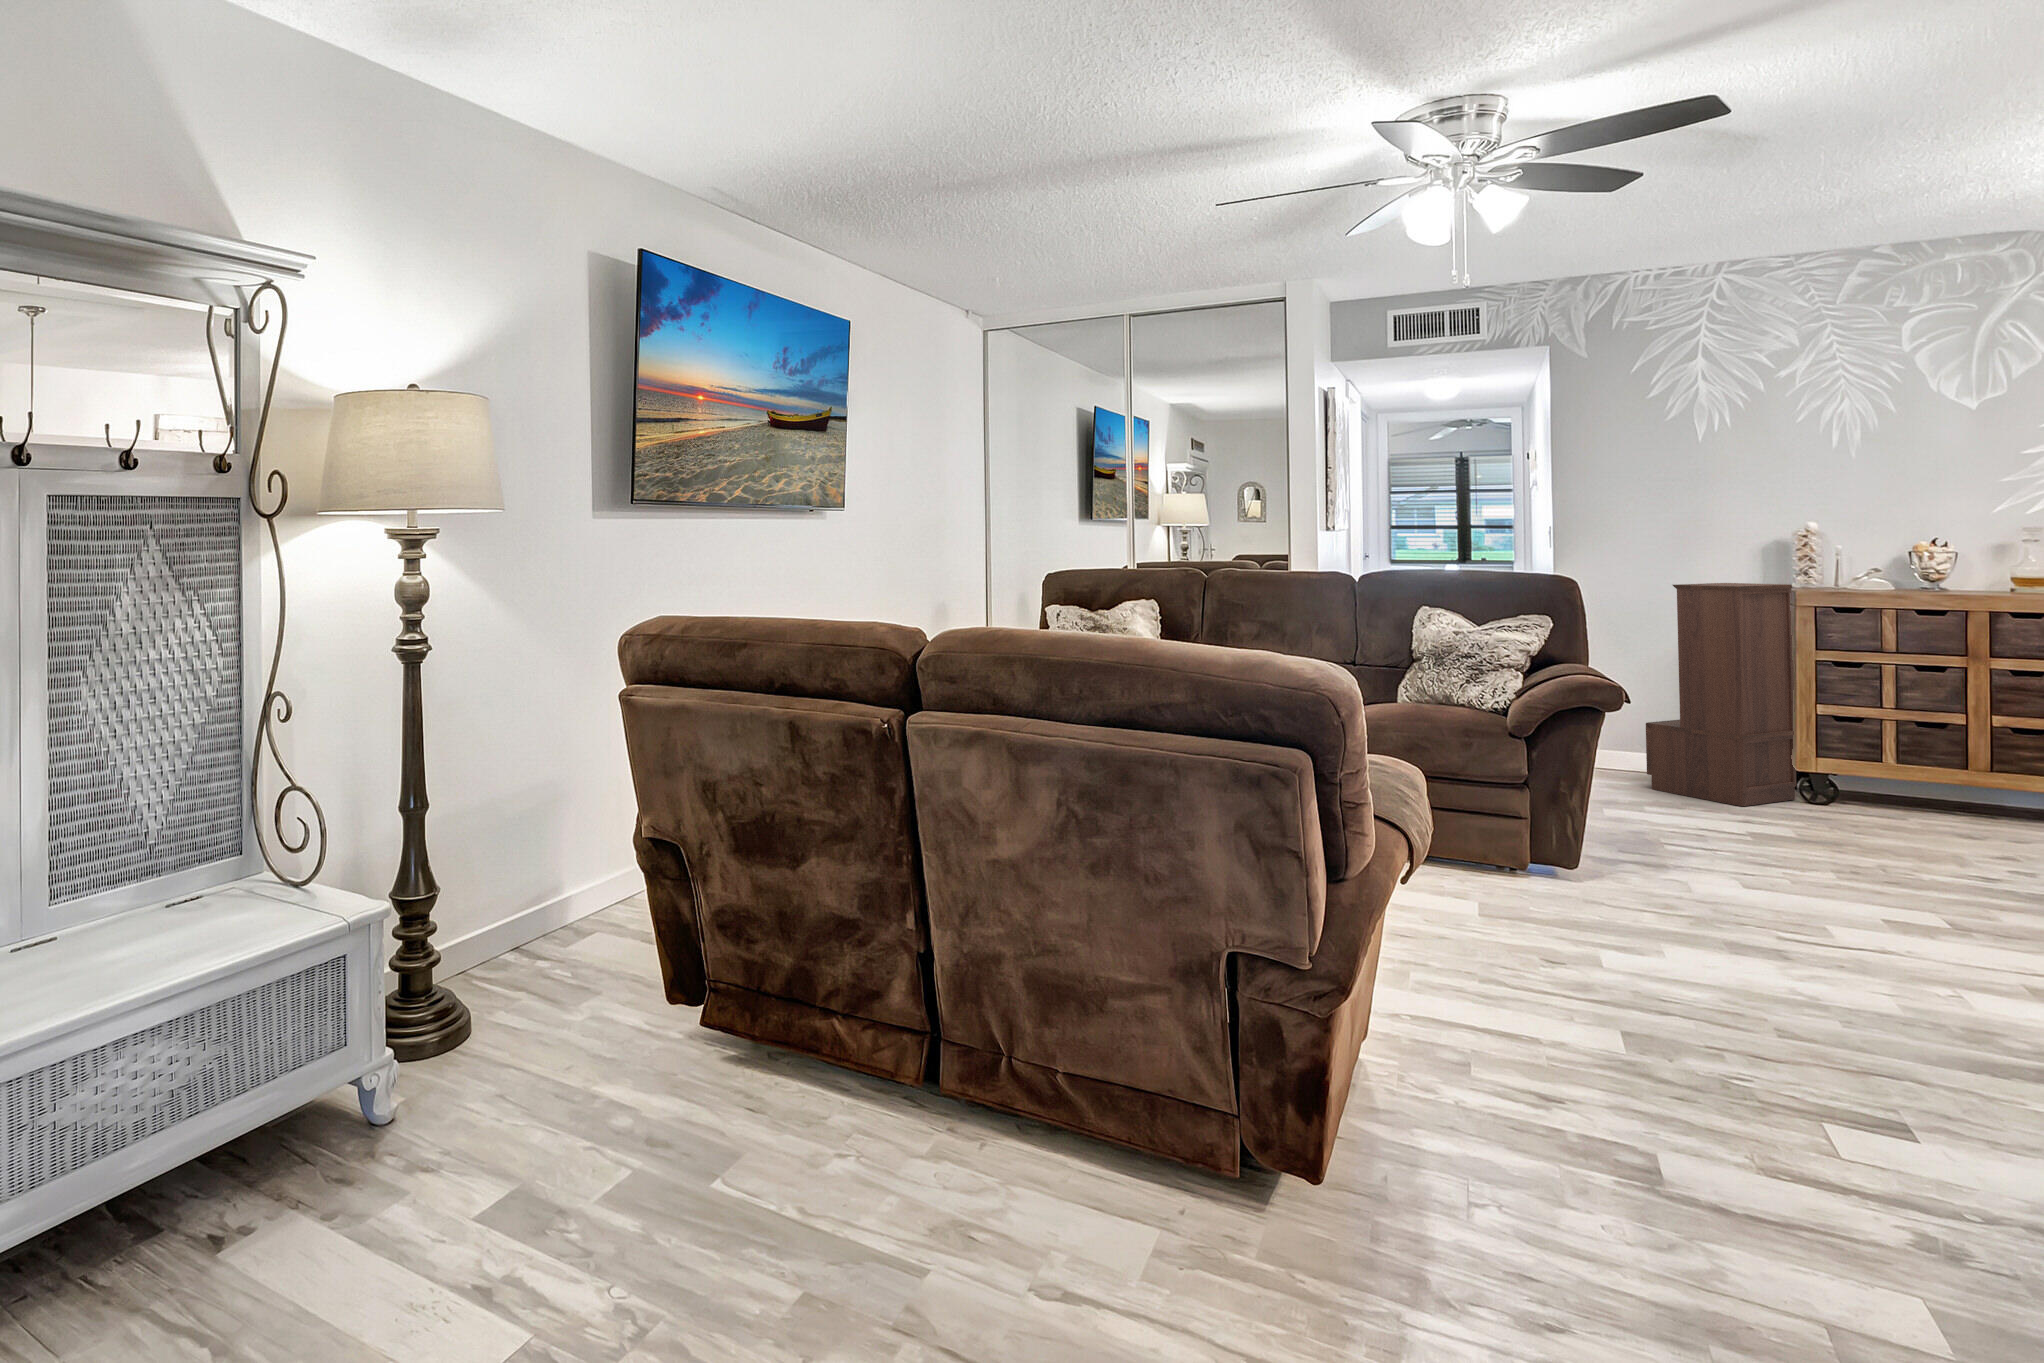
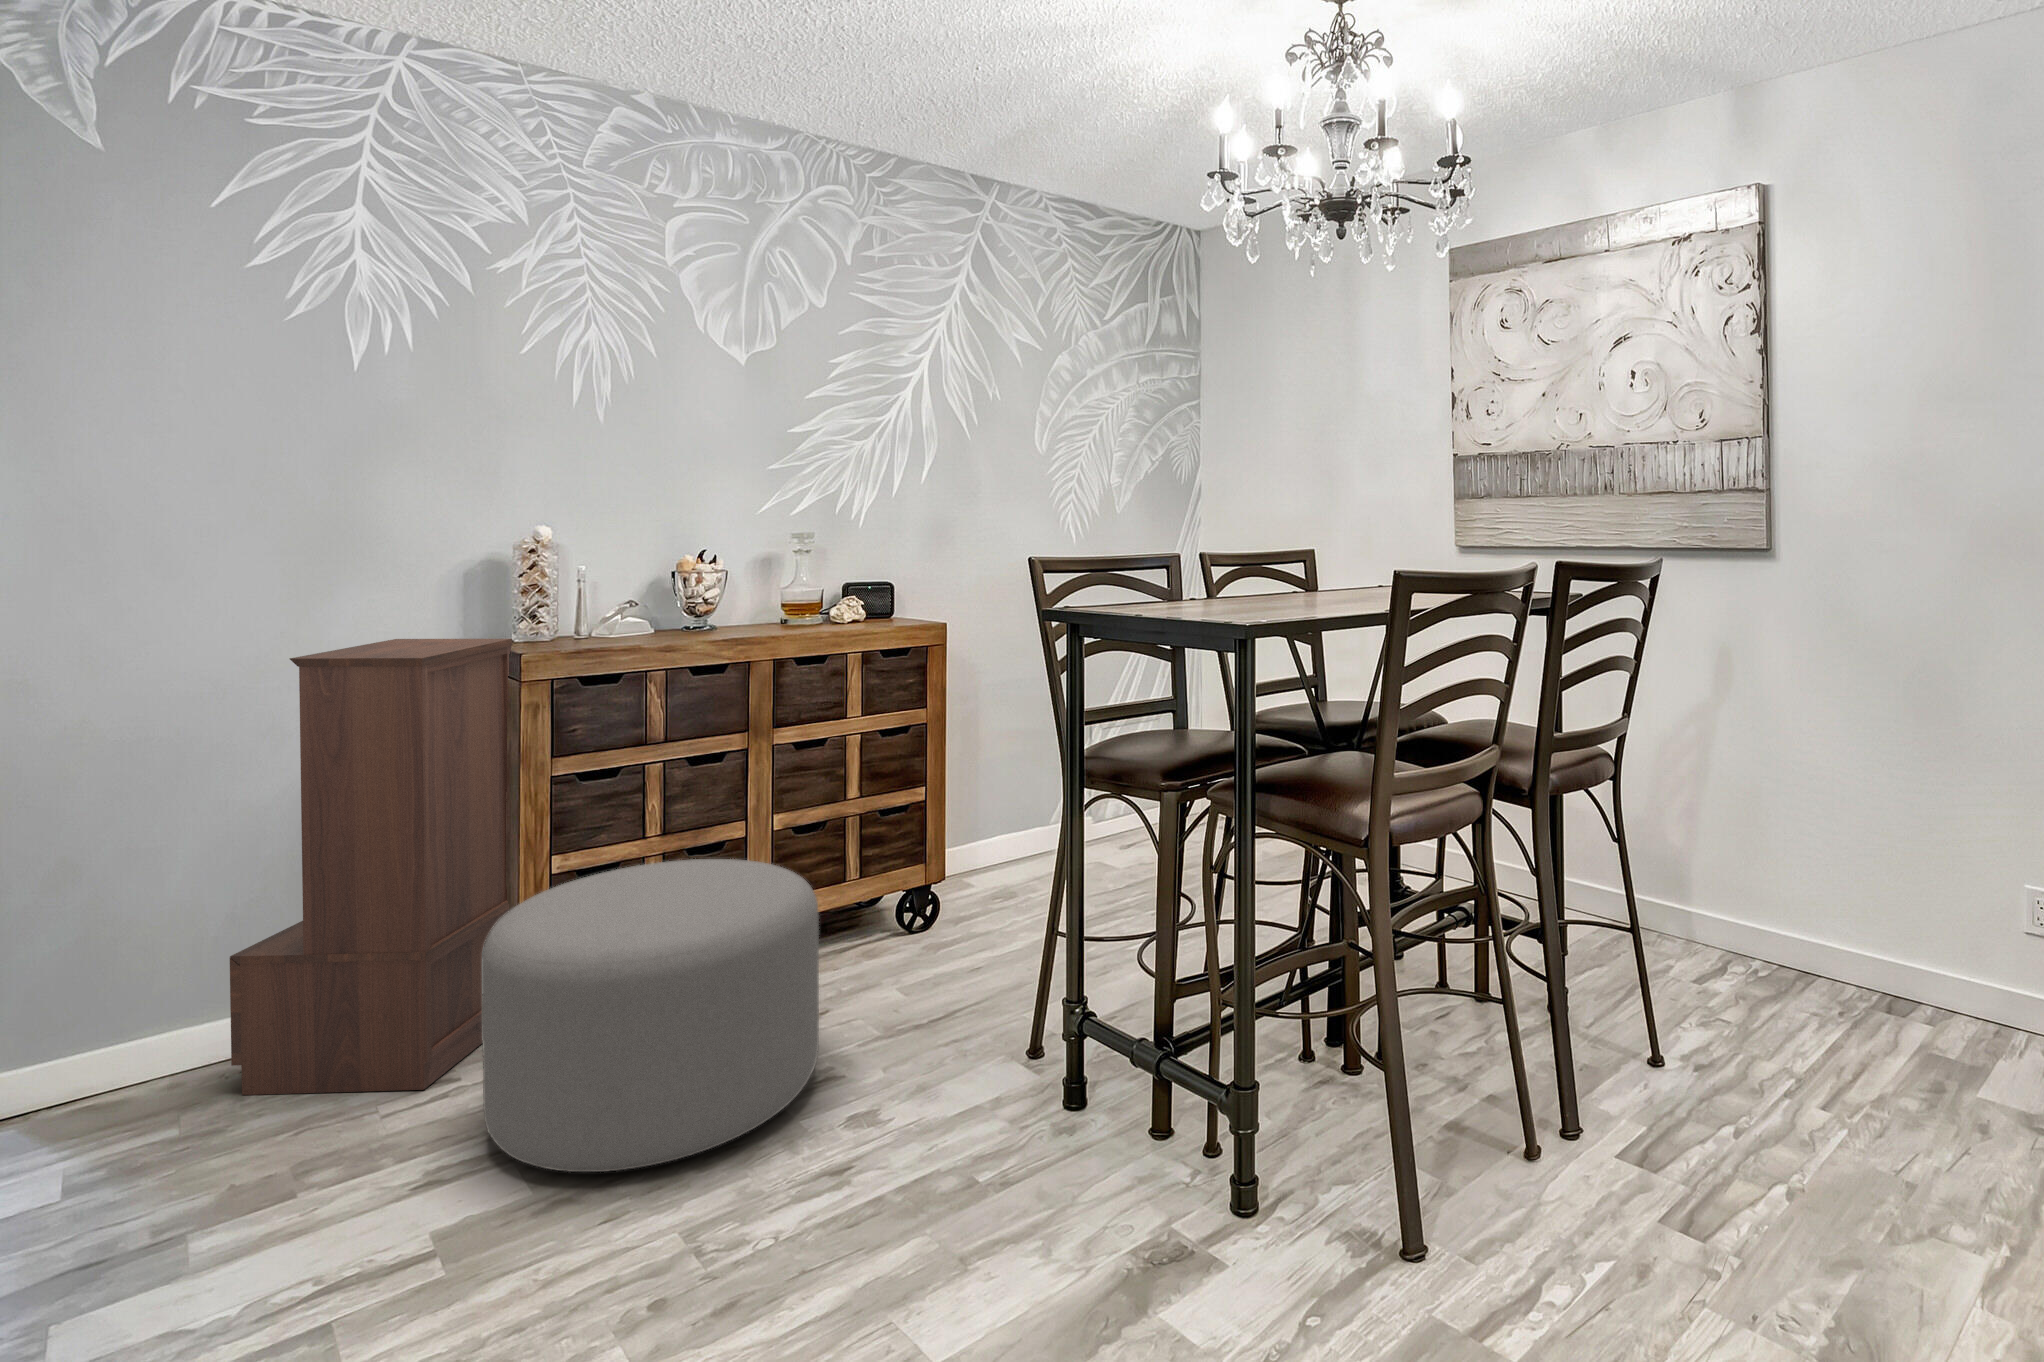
ottoman: none [1772,713,2005,855] -> present [482,859,819,1172]

